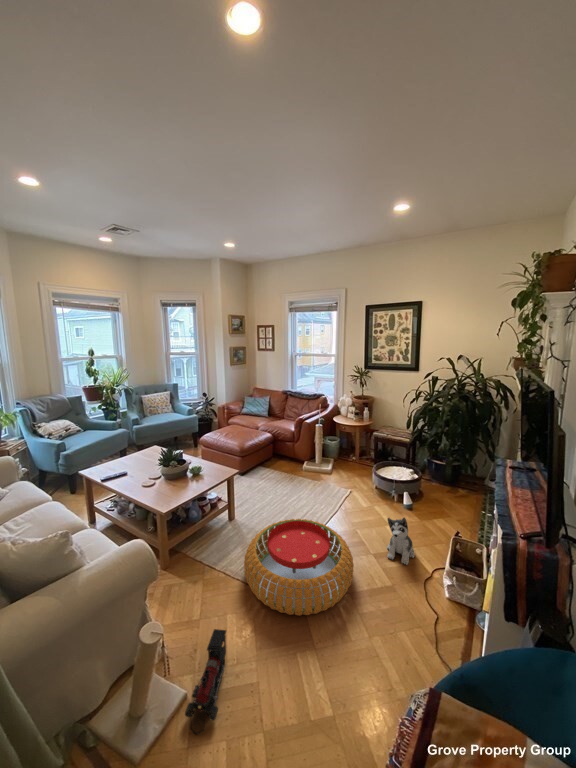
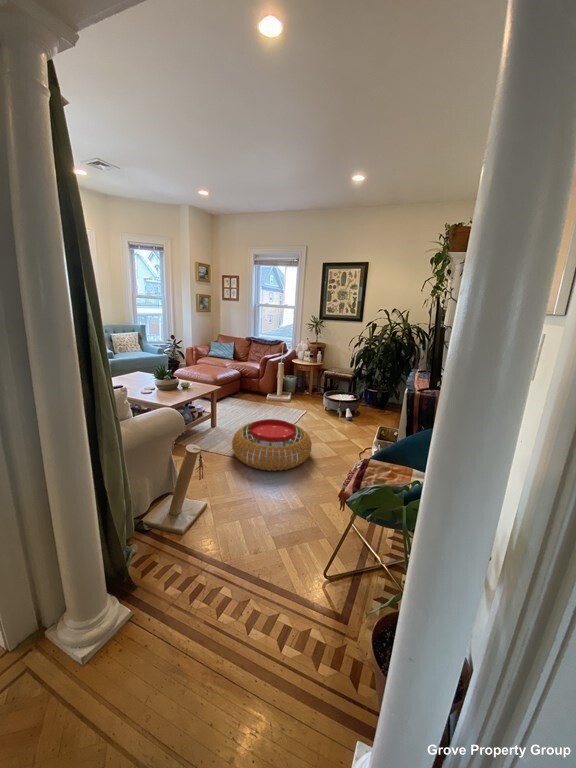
plush toy: present [387,518,415,565] -> none [334,416,353,448]
toy train: present [185,629,226,735] -> none [209,471,230,517]

